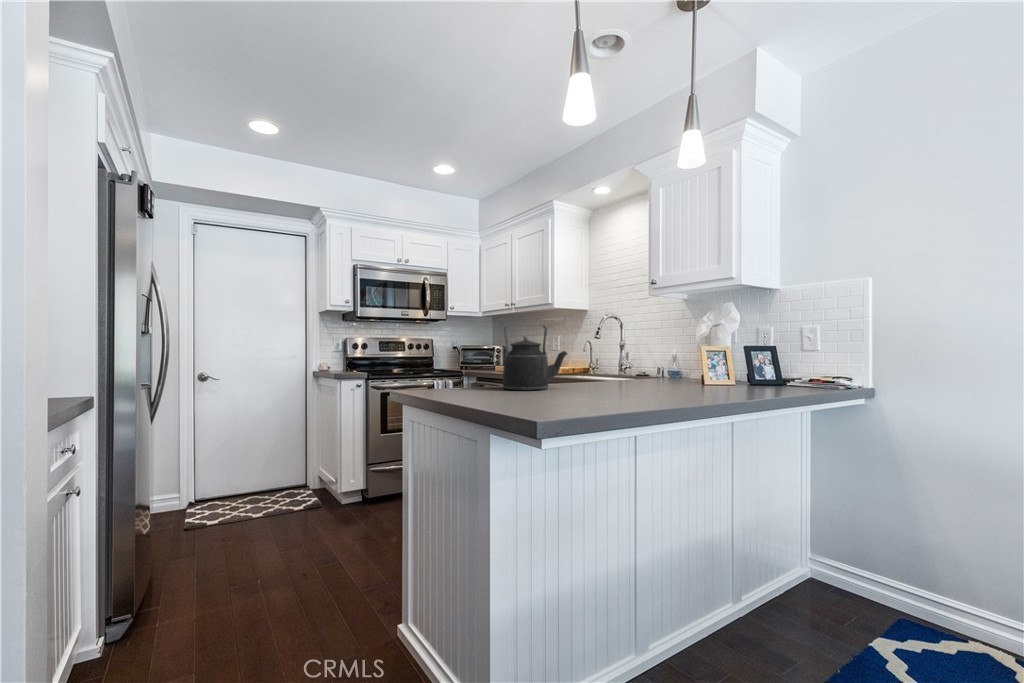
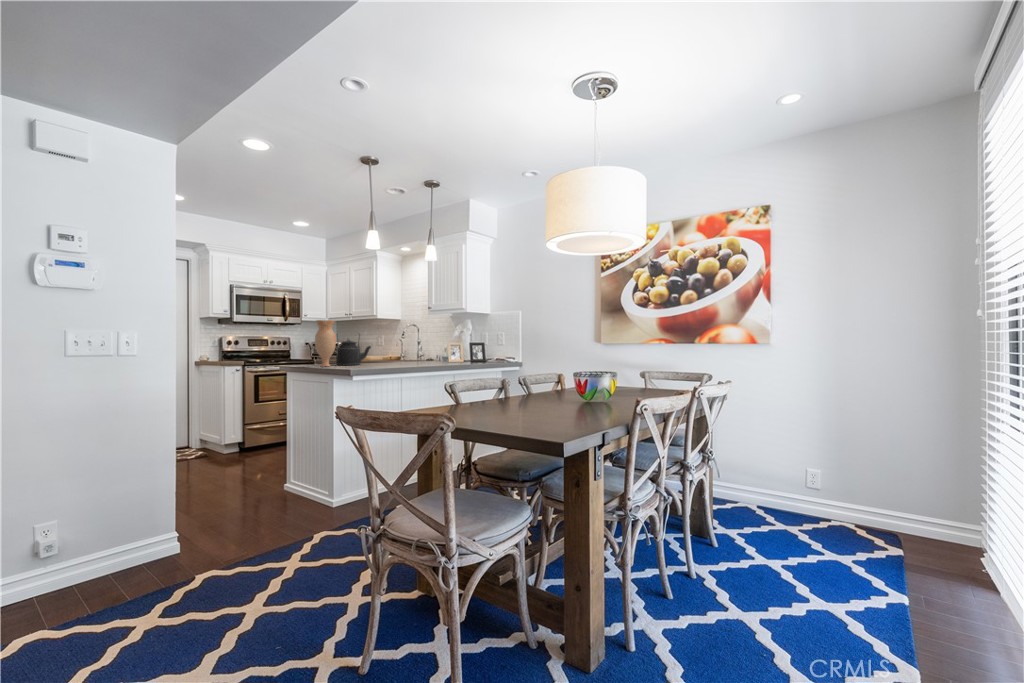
vase: none [464,296,505,395] -> present [315,320,336,367]

